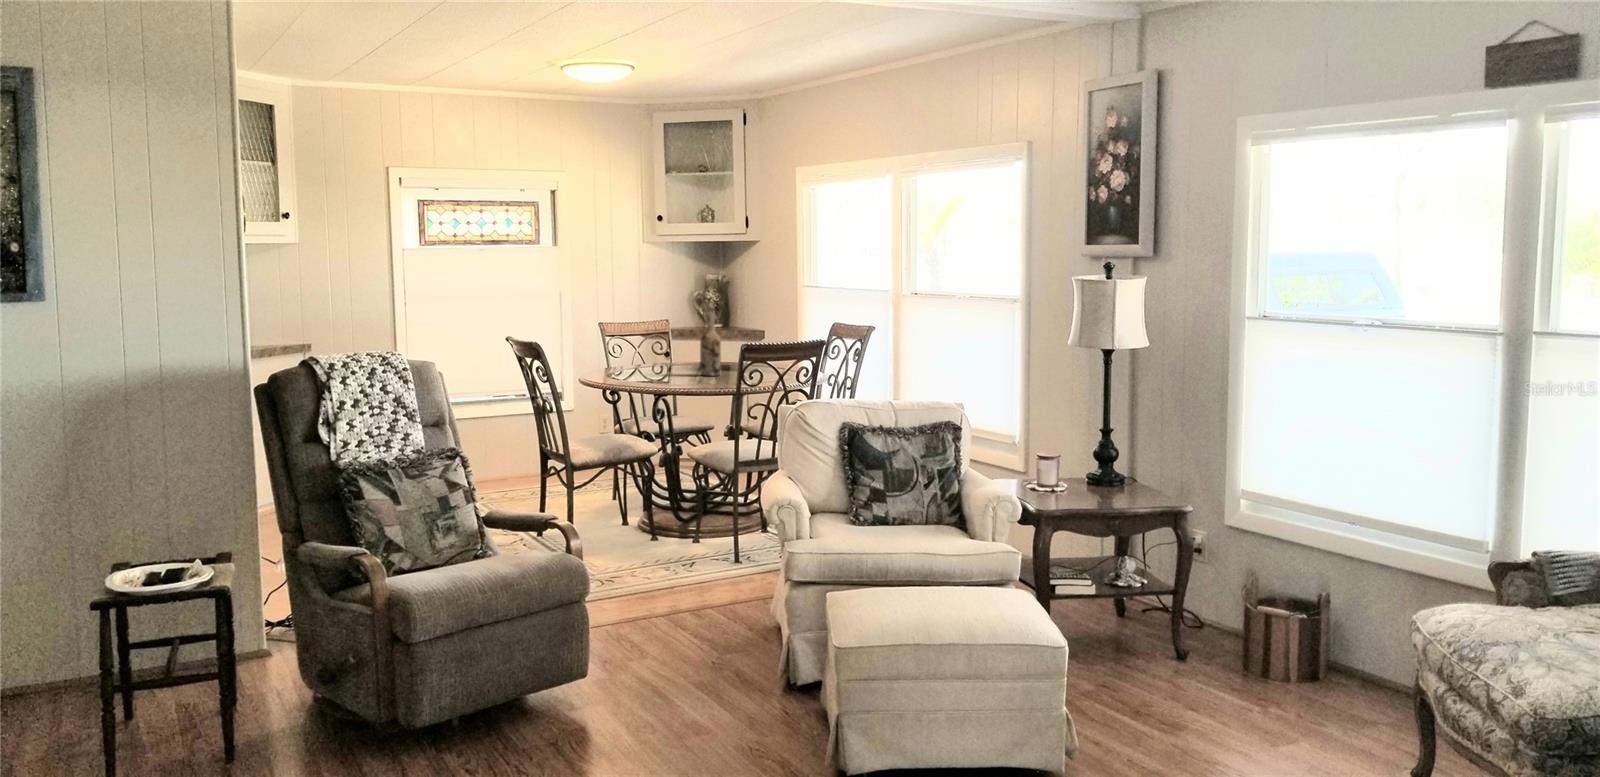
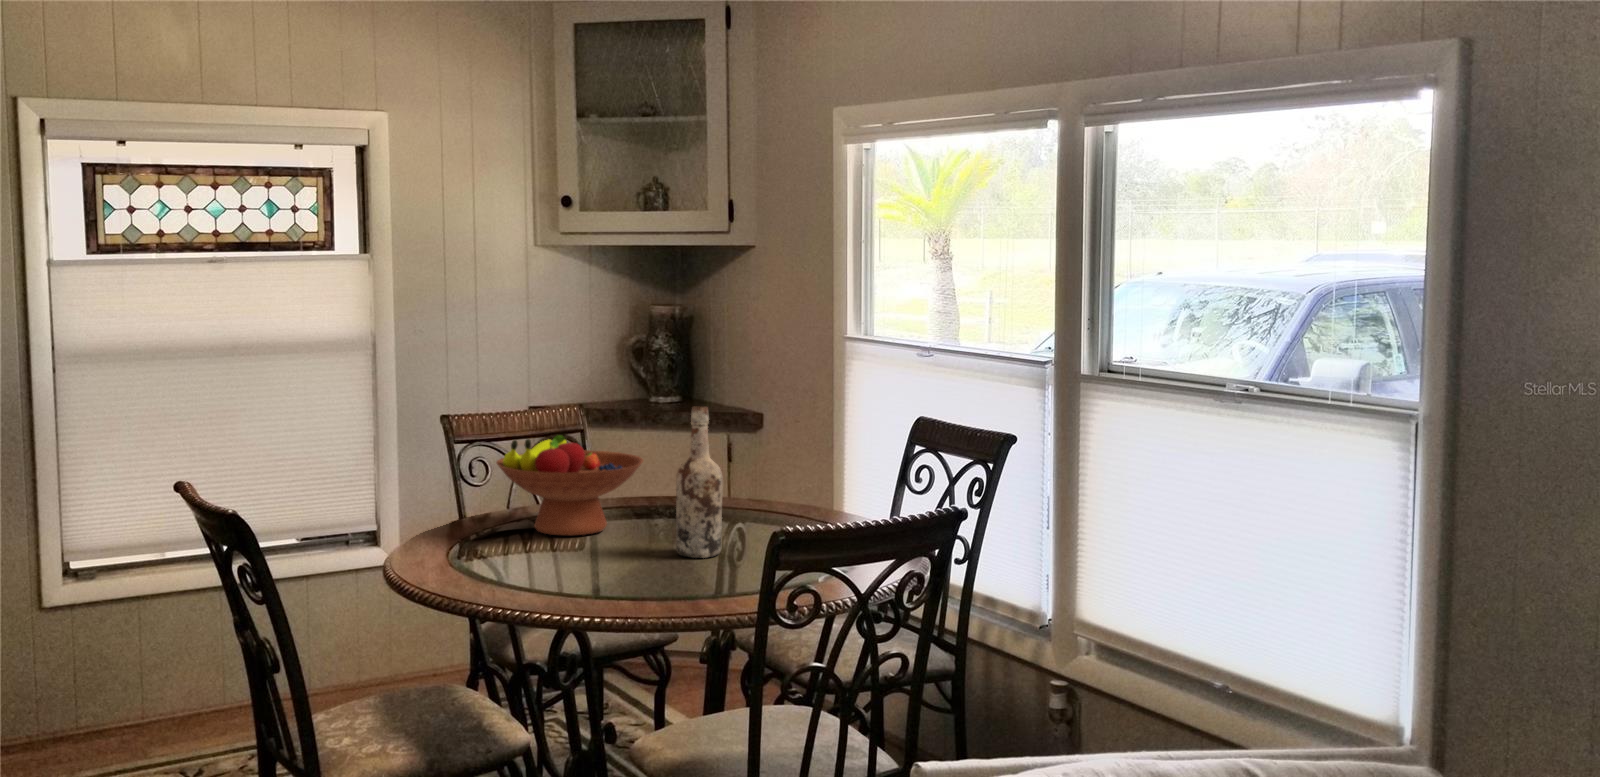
fruit bowl: none [621,326,689,371] -> present [497,435,643,535]

